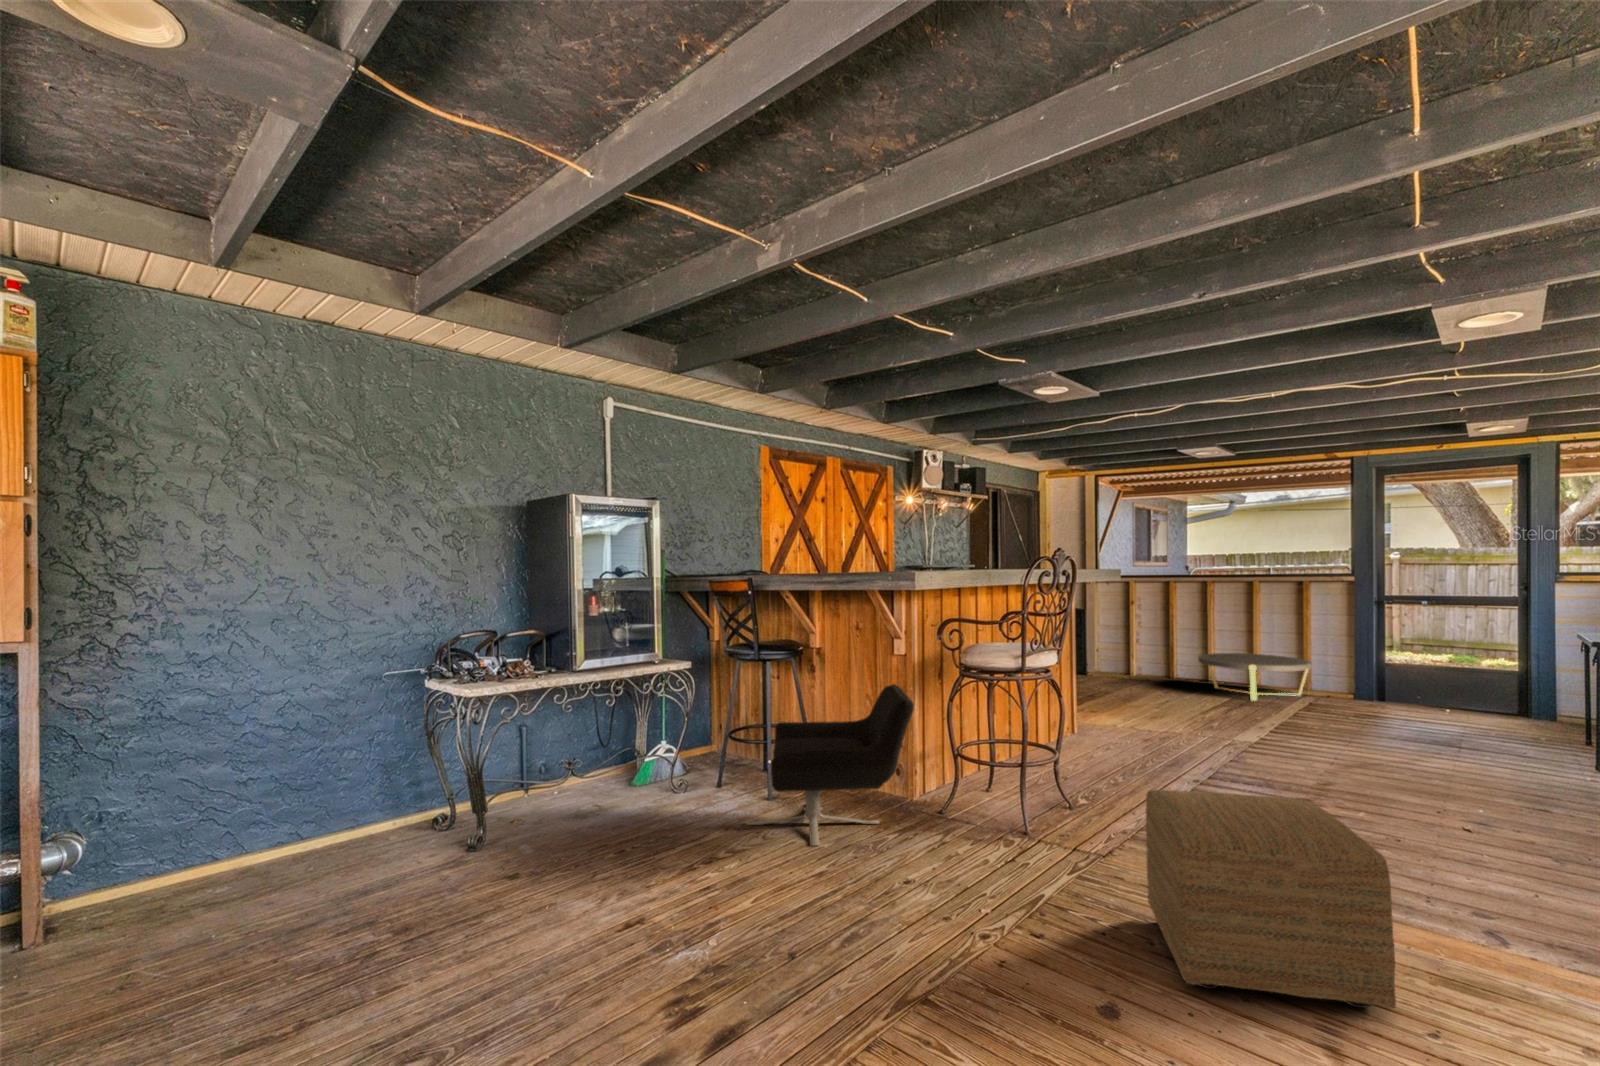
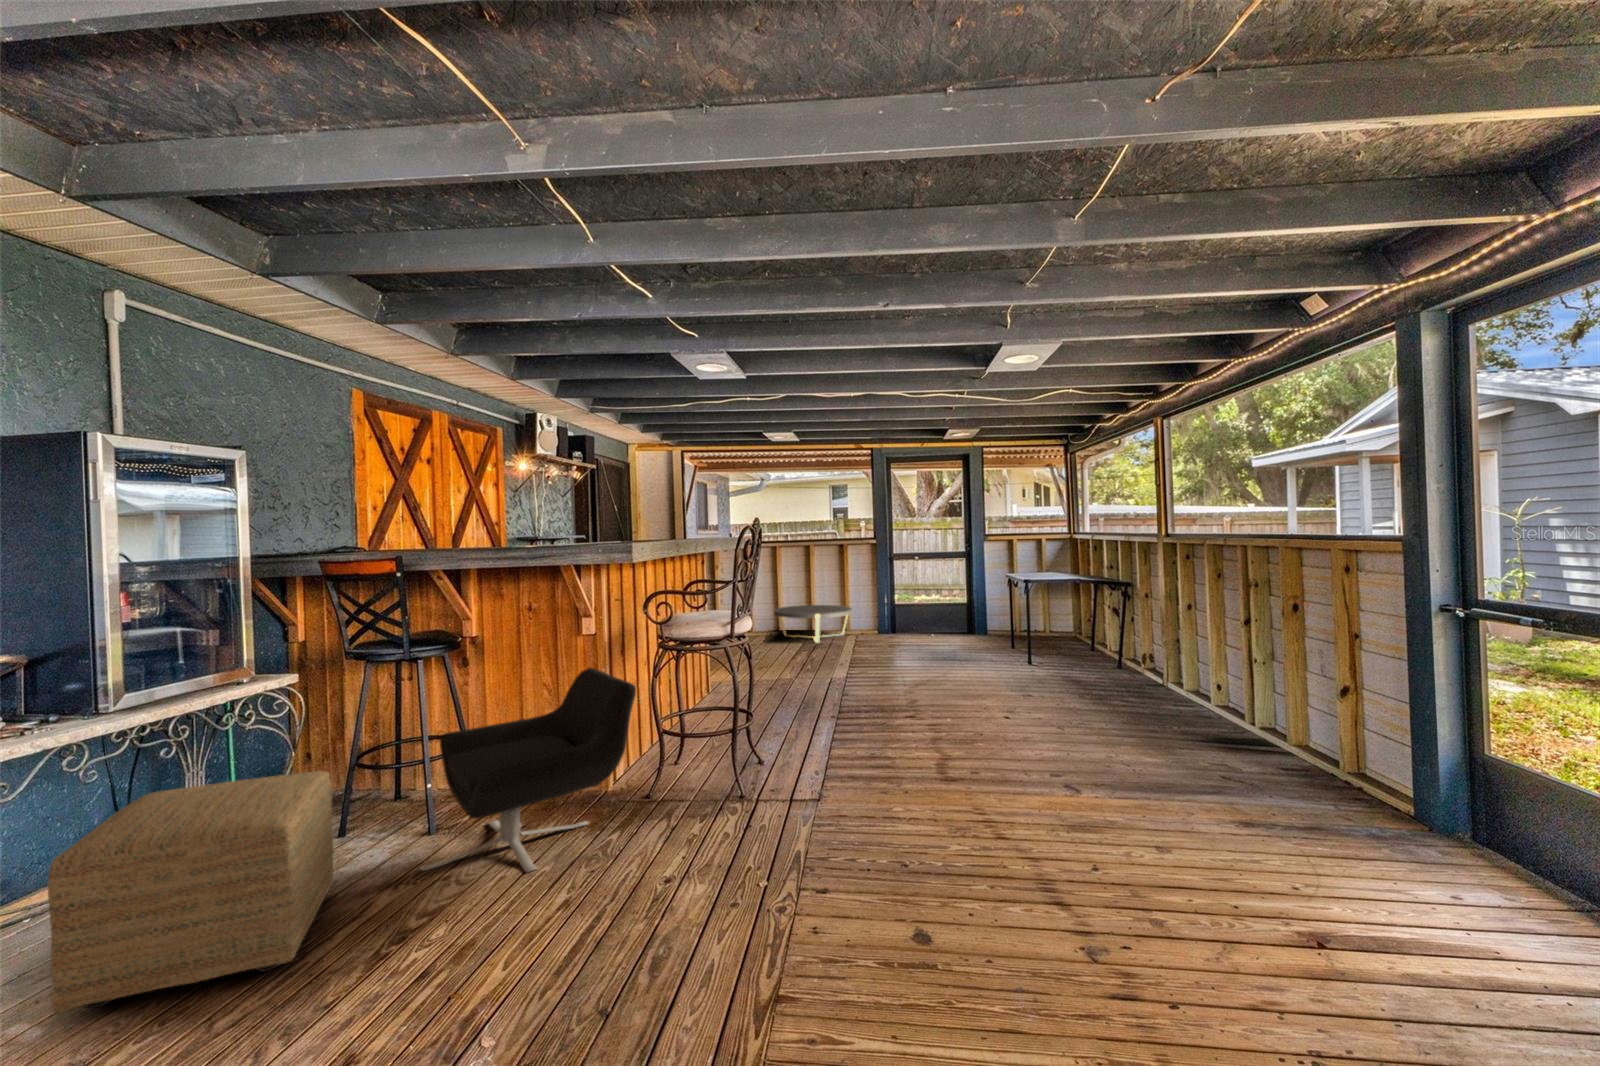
ottoman: present [1146,790,1396,1008] -> present [48,771,334,1014]

